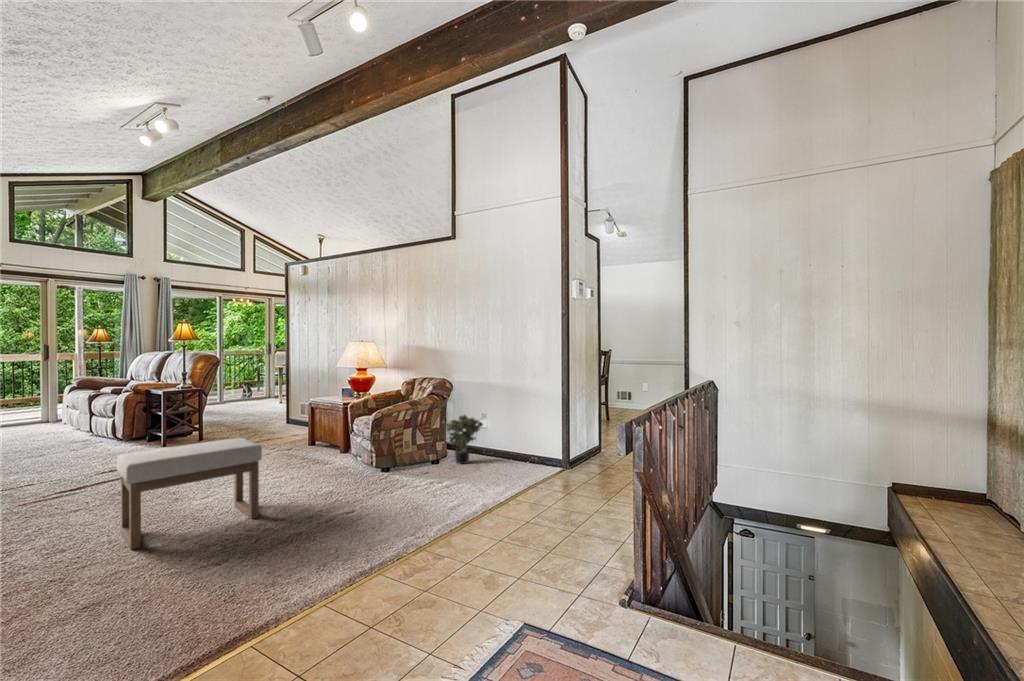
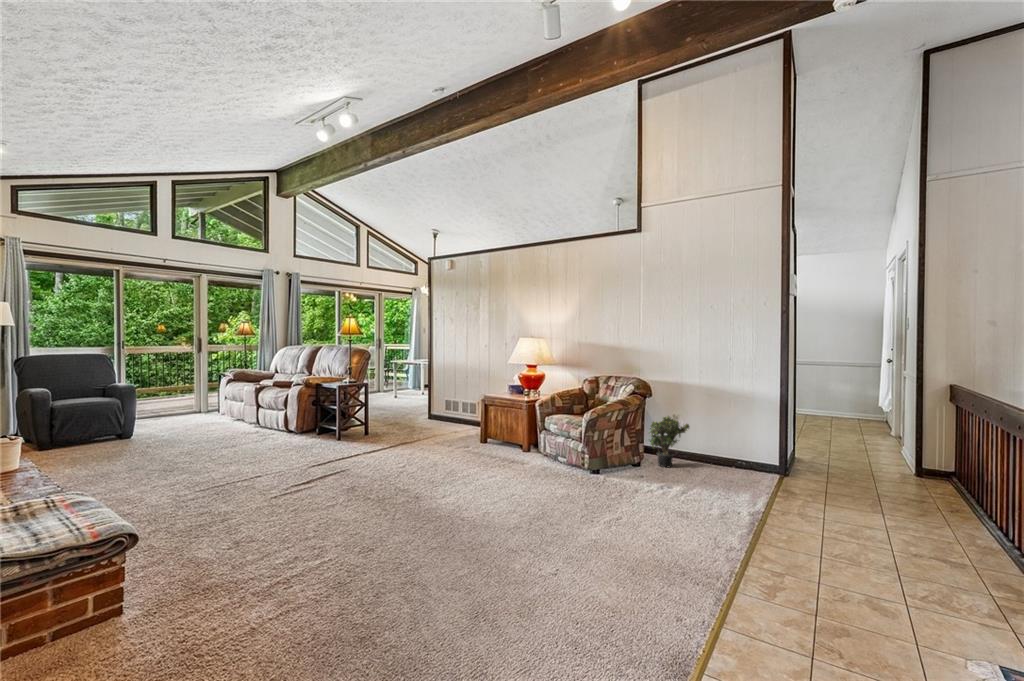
ottoman: present [117,438,262,549] -> none [408,436,532,550]

